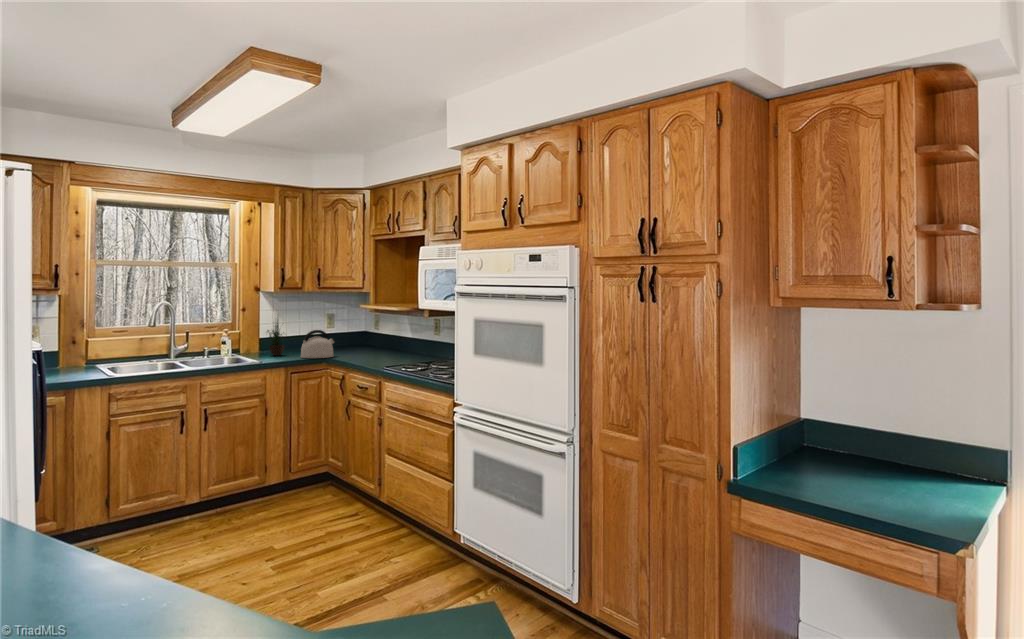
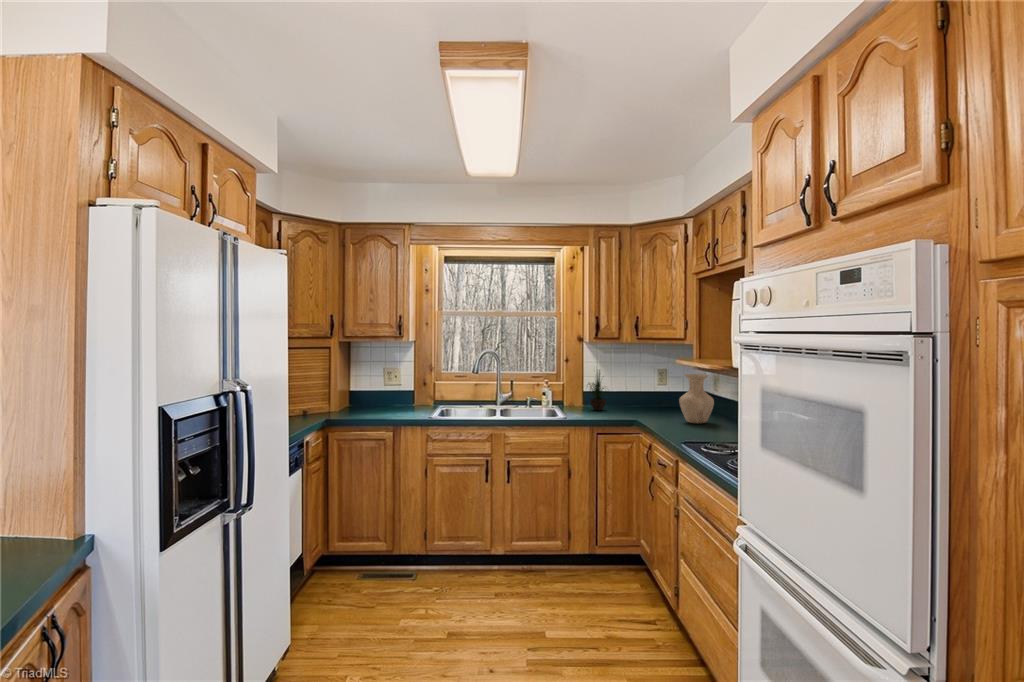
vase: none [362,318,389,358] -> present [679,374,714,423]
kettle: present [301,330,335,358] -> none [615,385,654,418]

